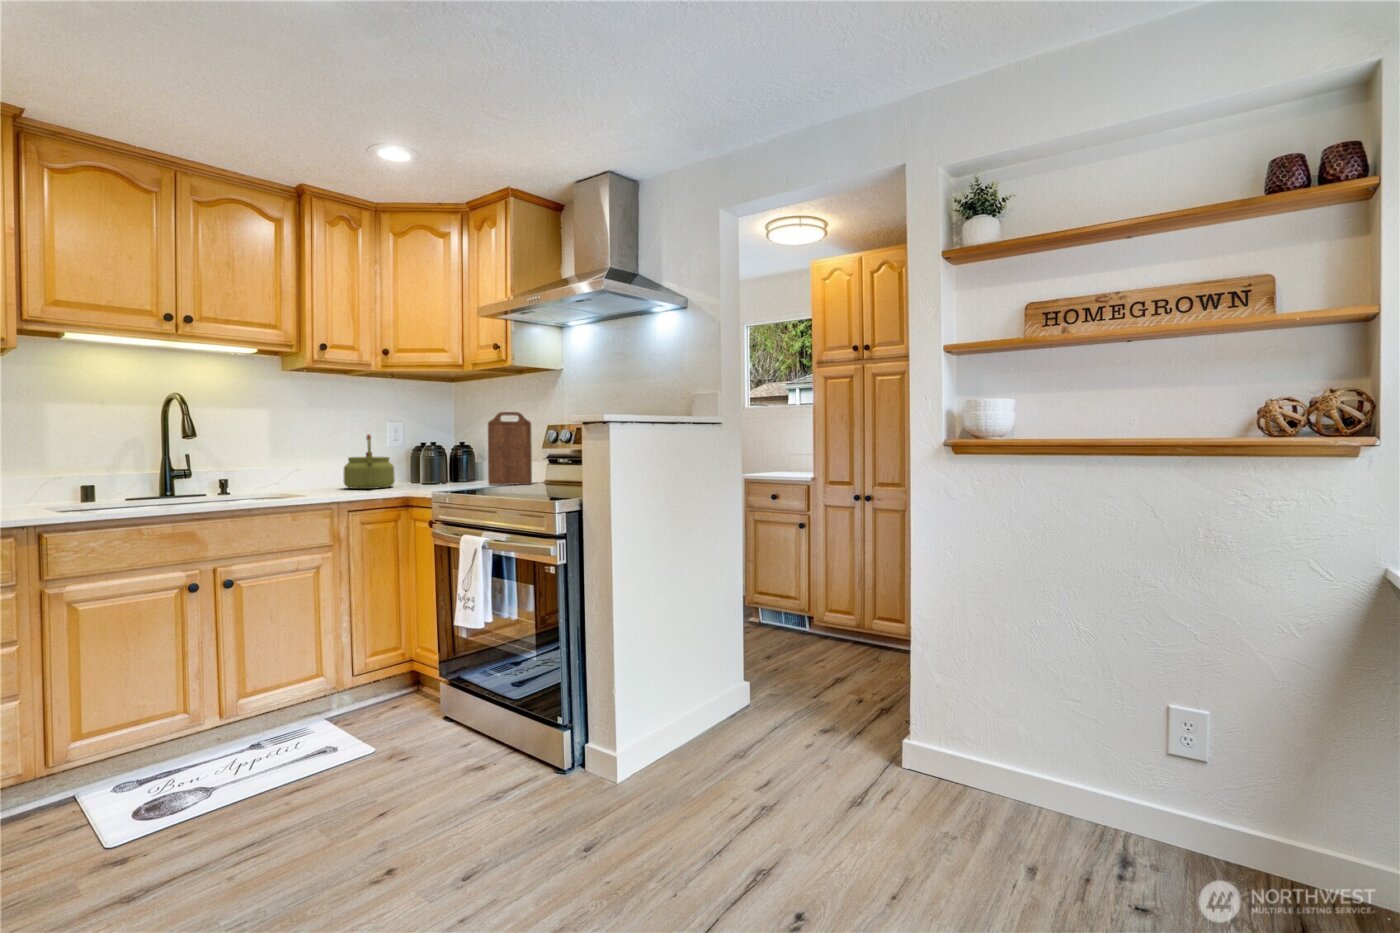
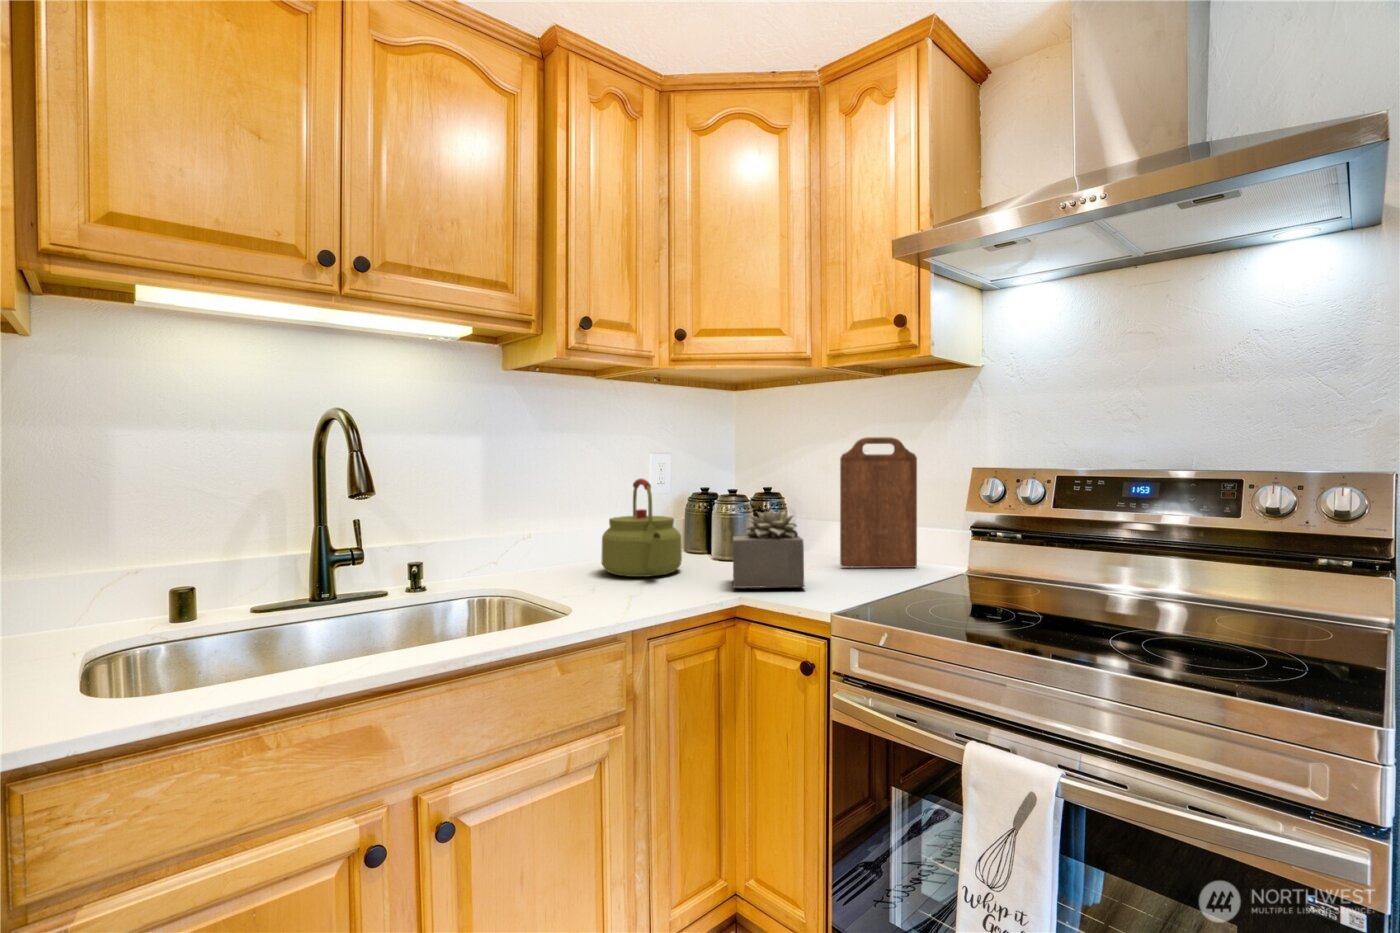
succulent plant: none [406,449,452,490] -> present [733,510,804,588]

